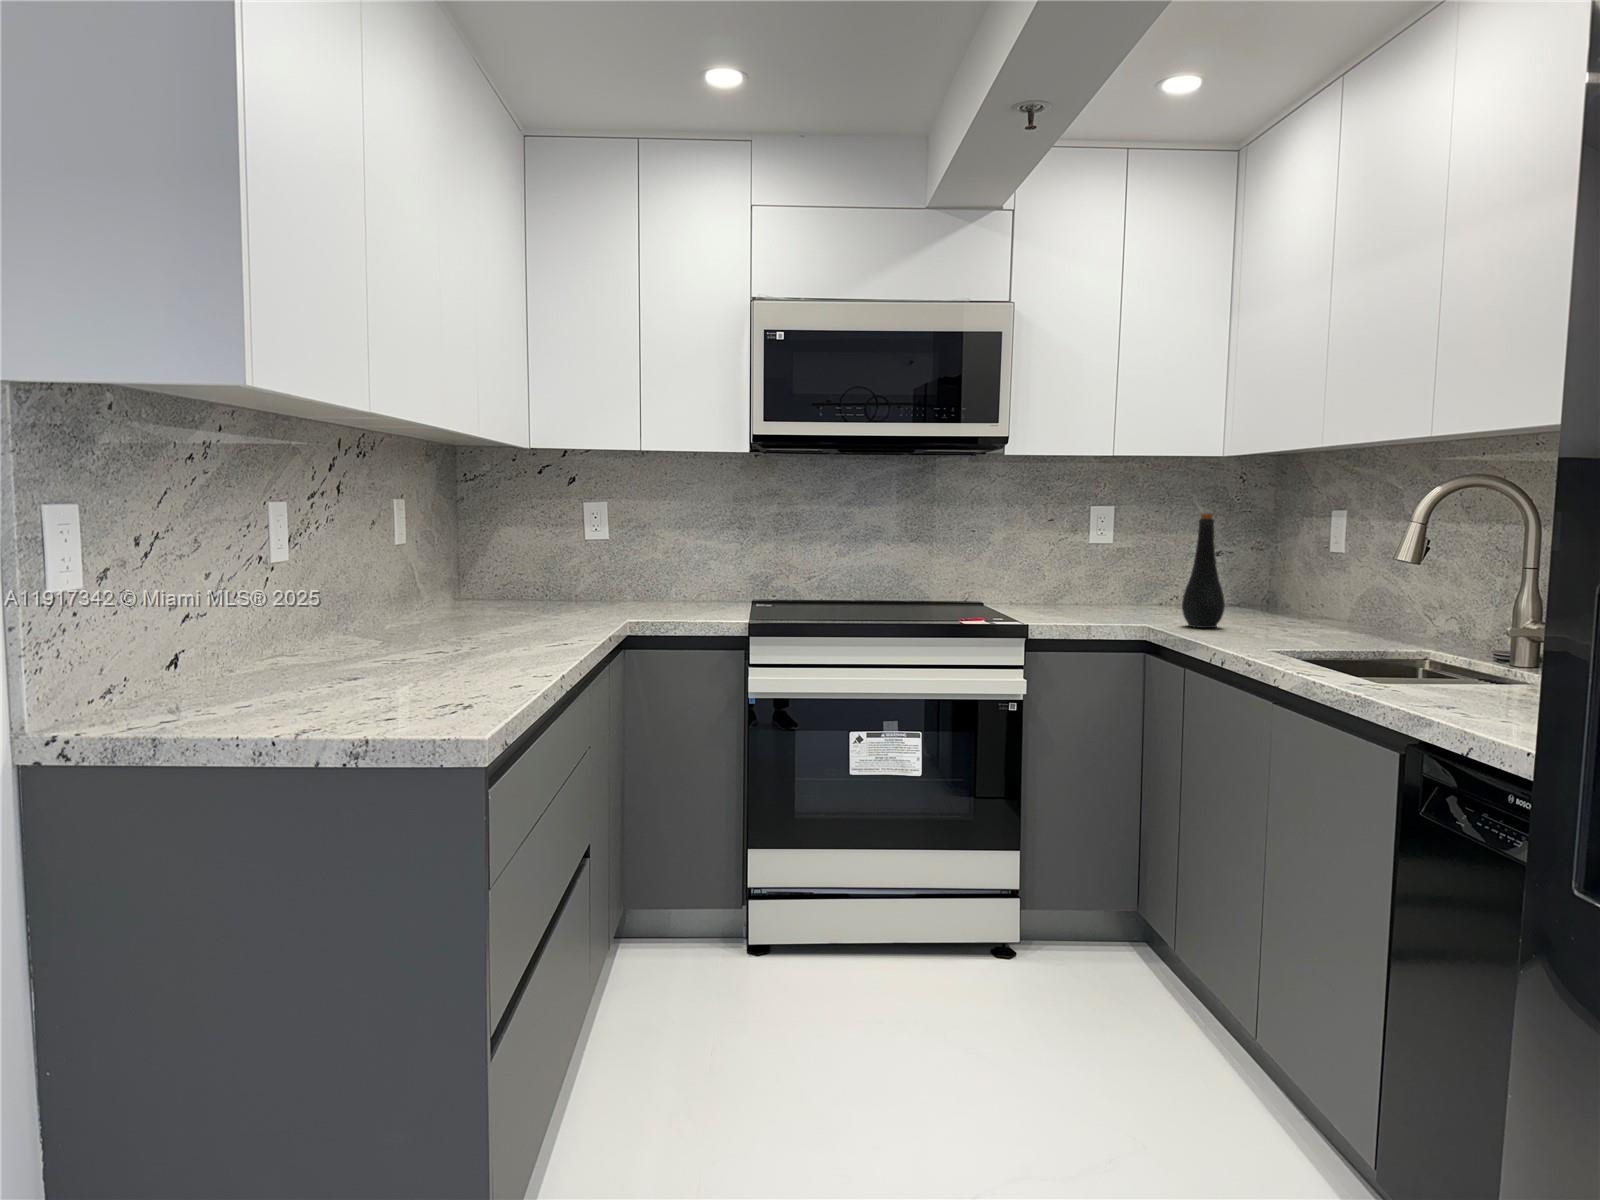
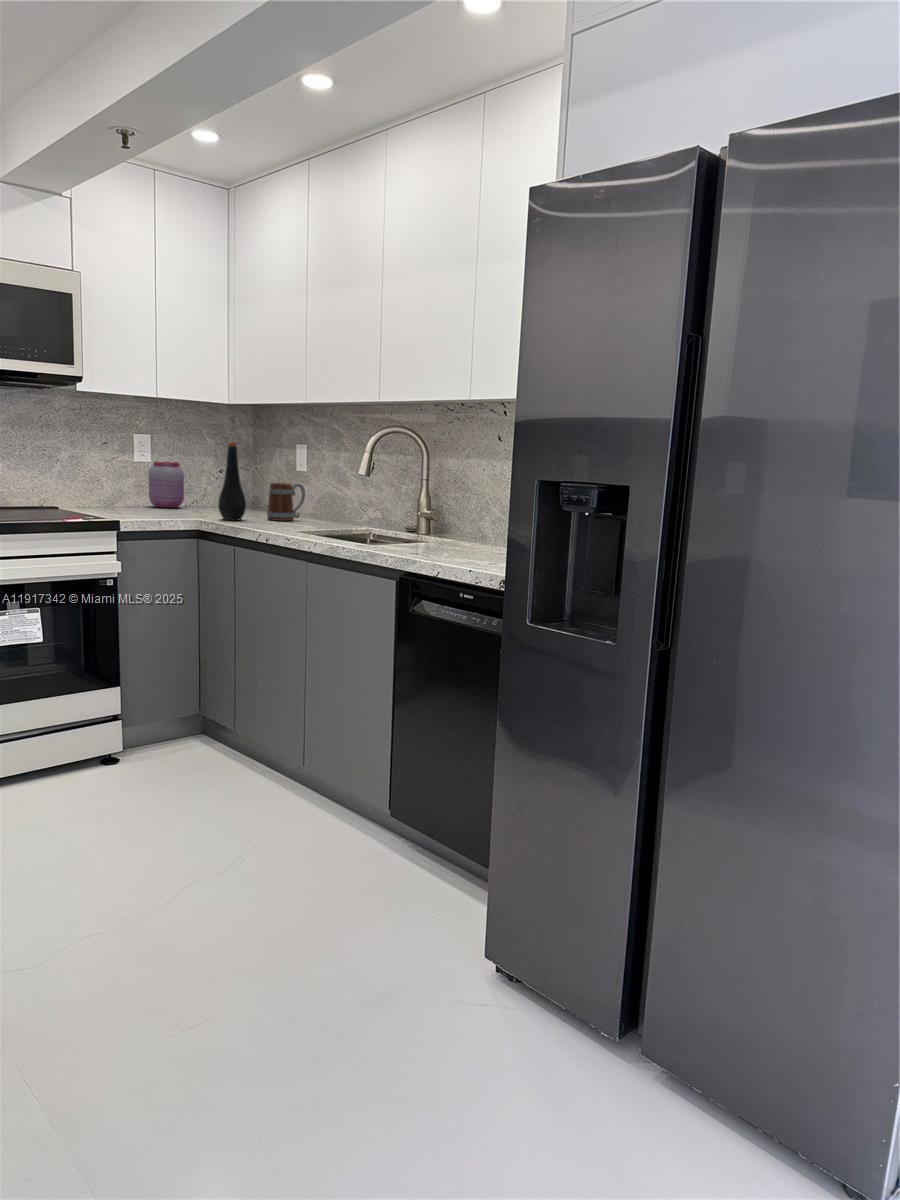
jar: none [1109,542,1158,605] -> present [149,461,184,508]
mug: none [1262,572,1331,631] -> present [267,483,305,521]

